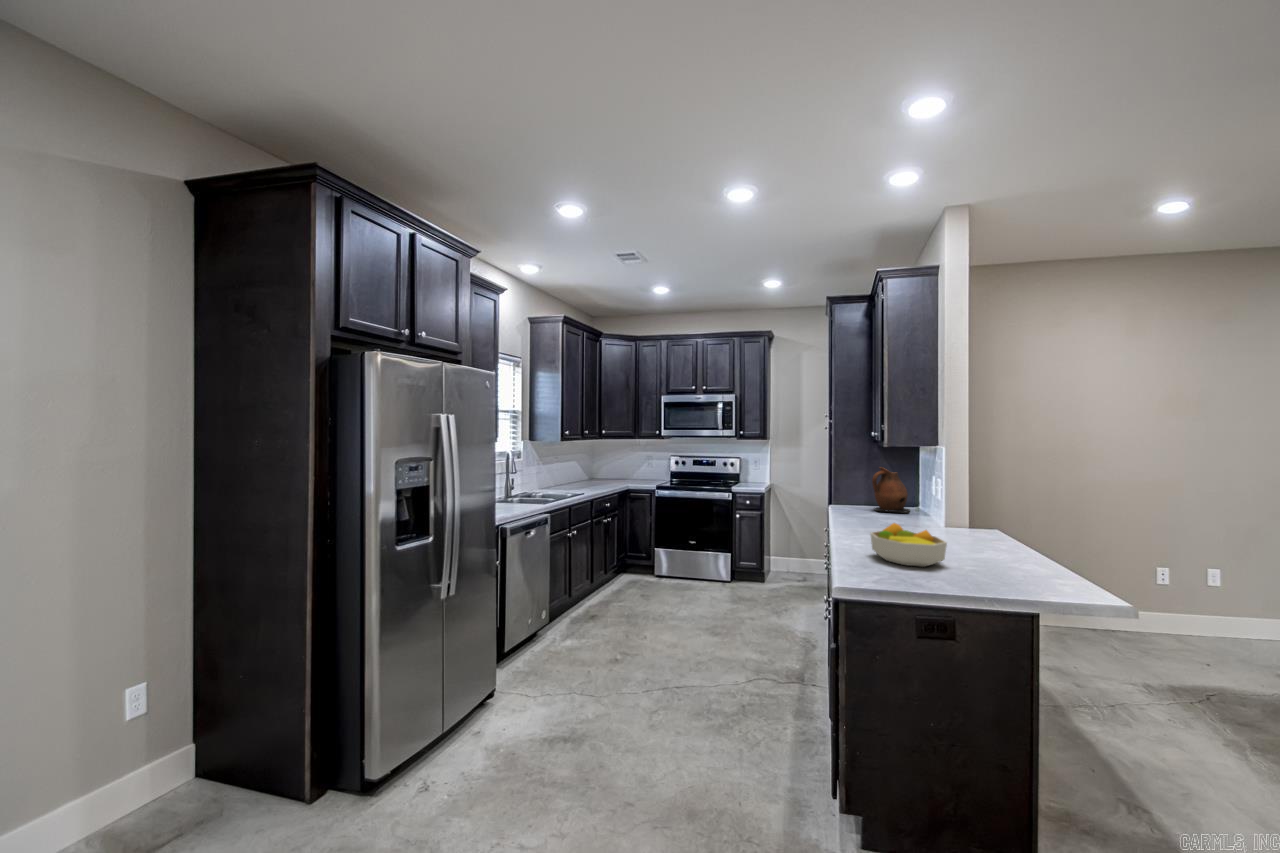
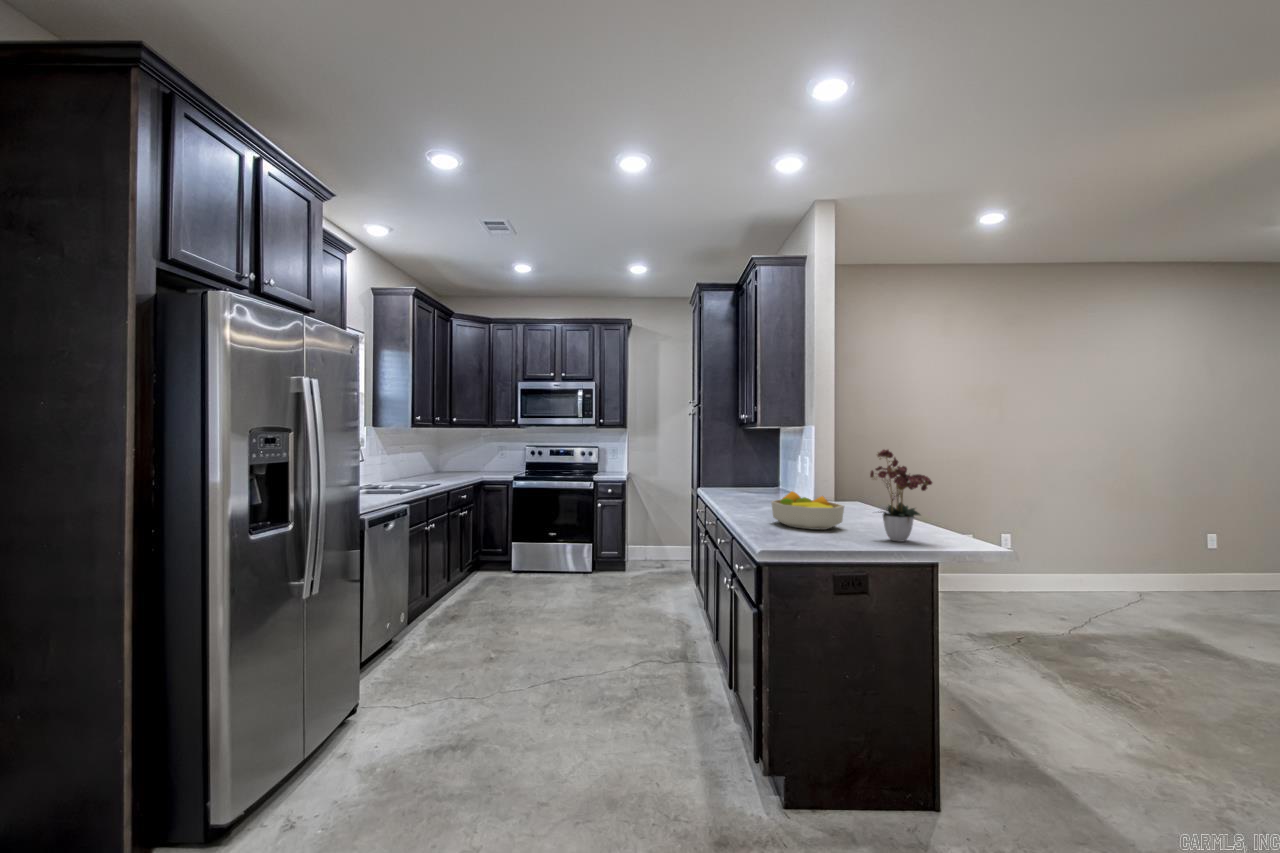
ceramic pitcher: present [872,467,910,513] -> none [741,448,776,491]
flower arrangement: none [961,482,1043,587] -> present [870,450,932,542]

